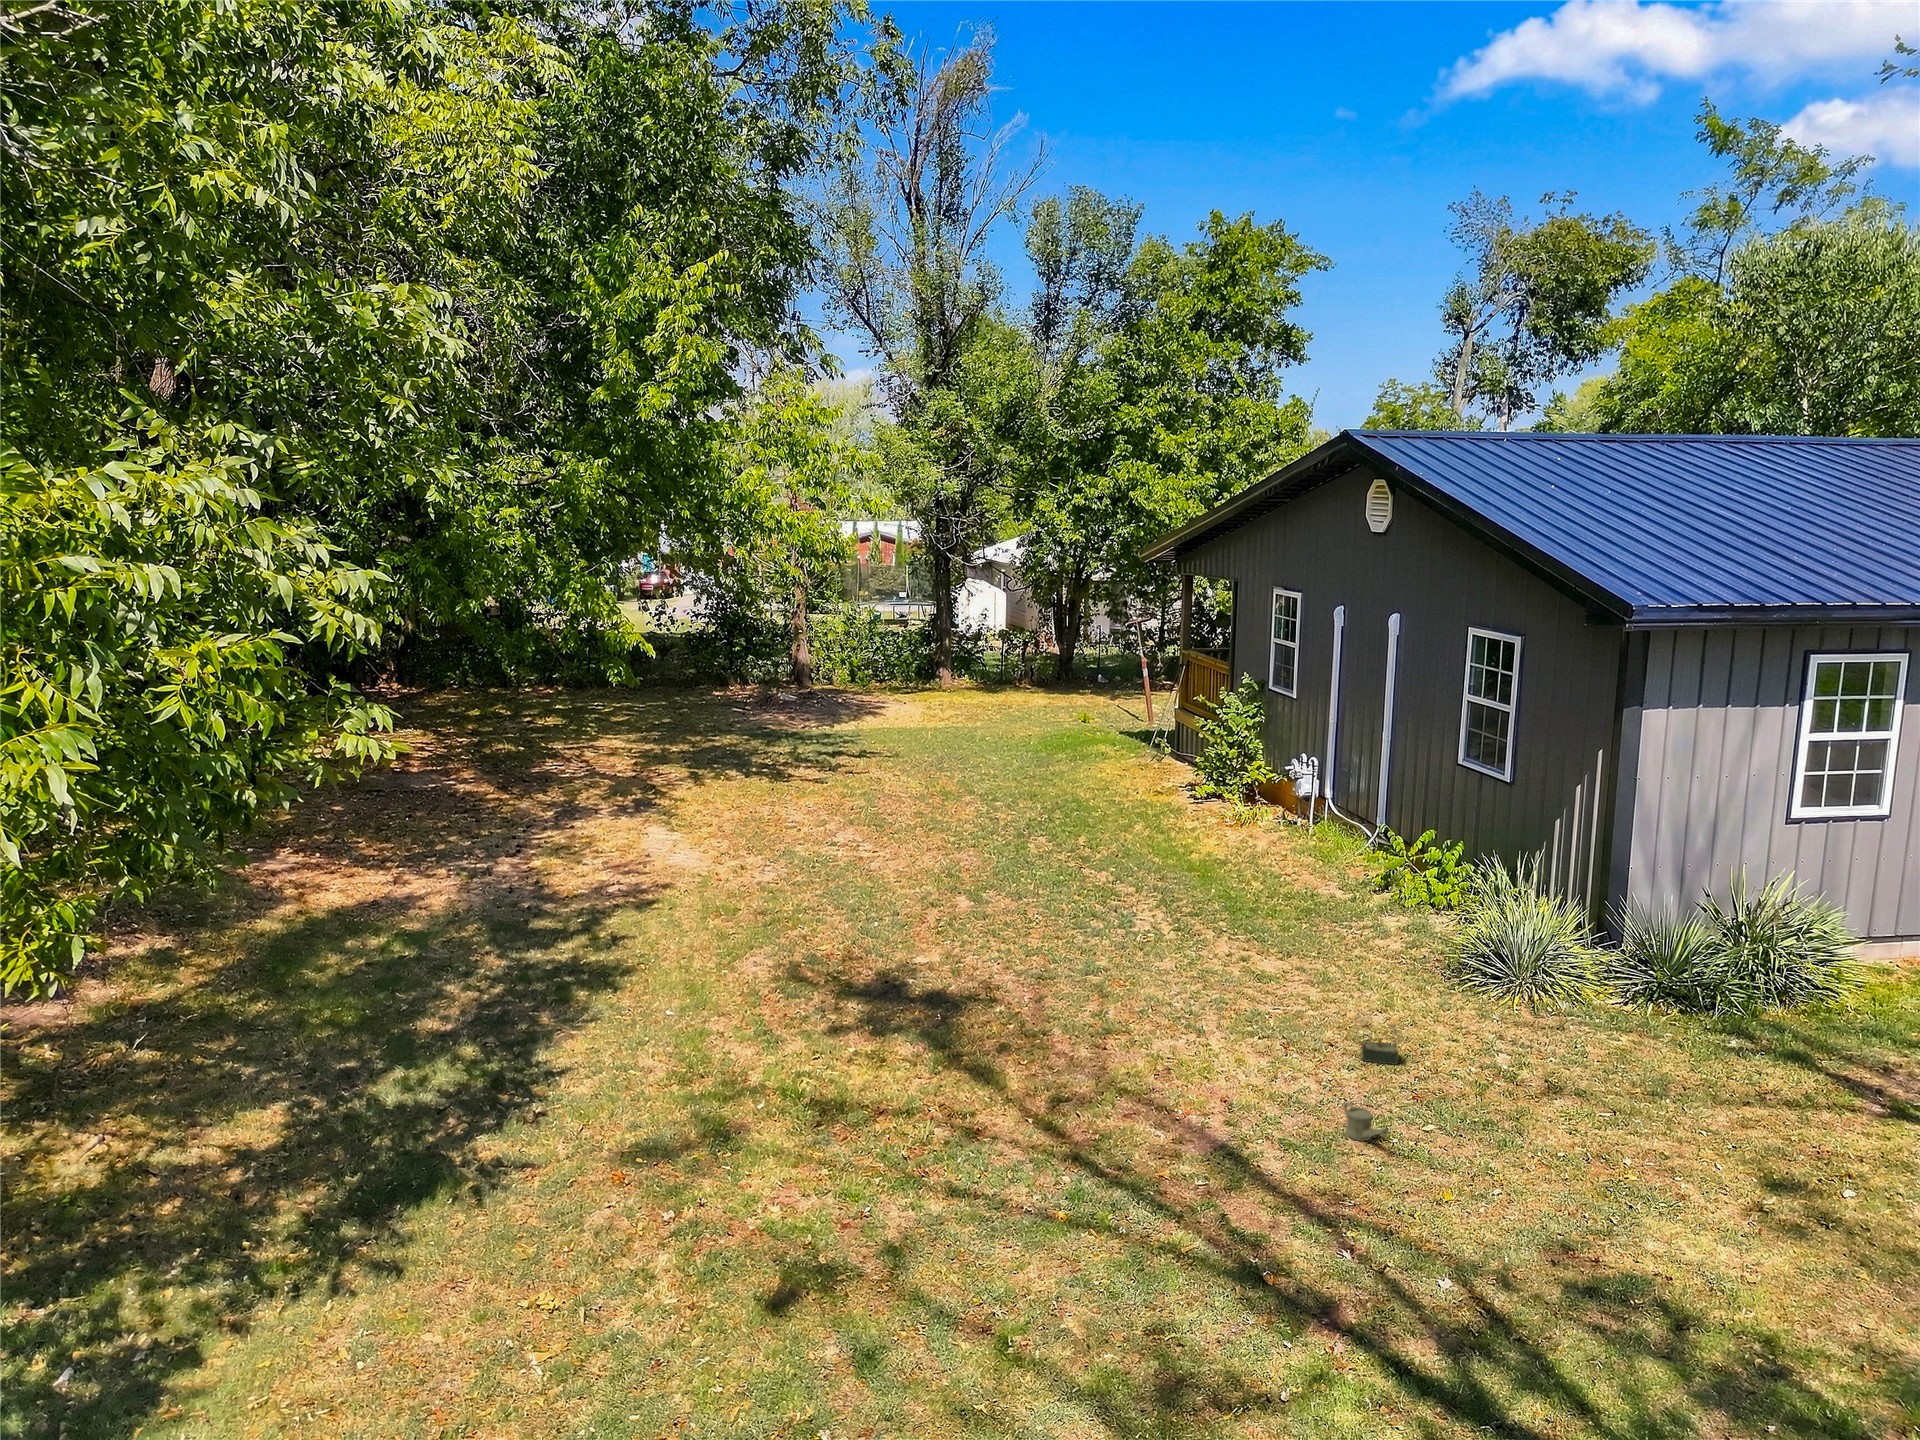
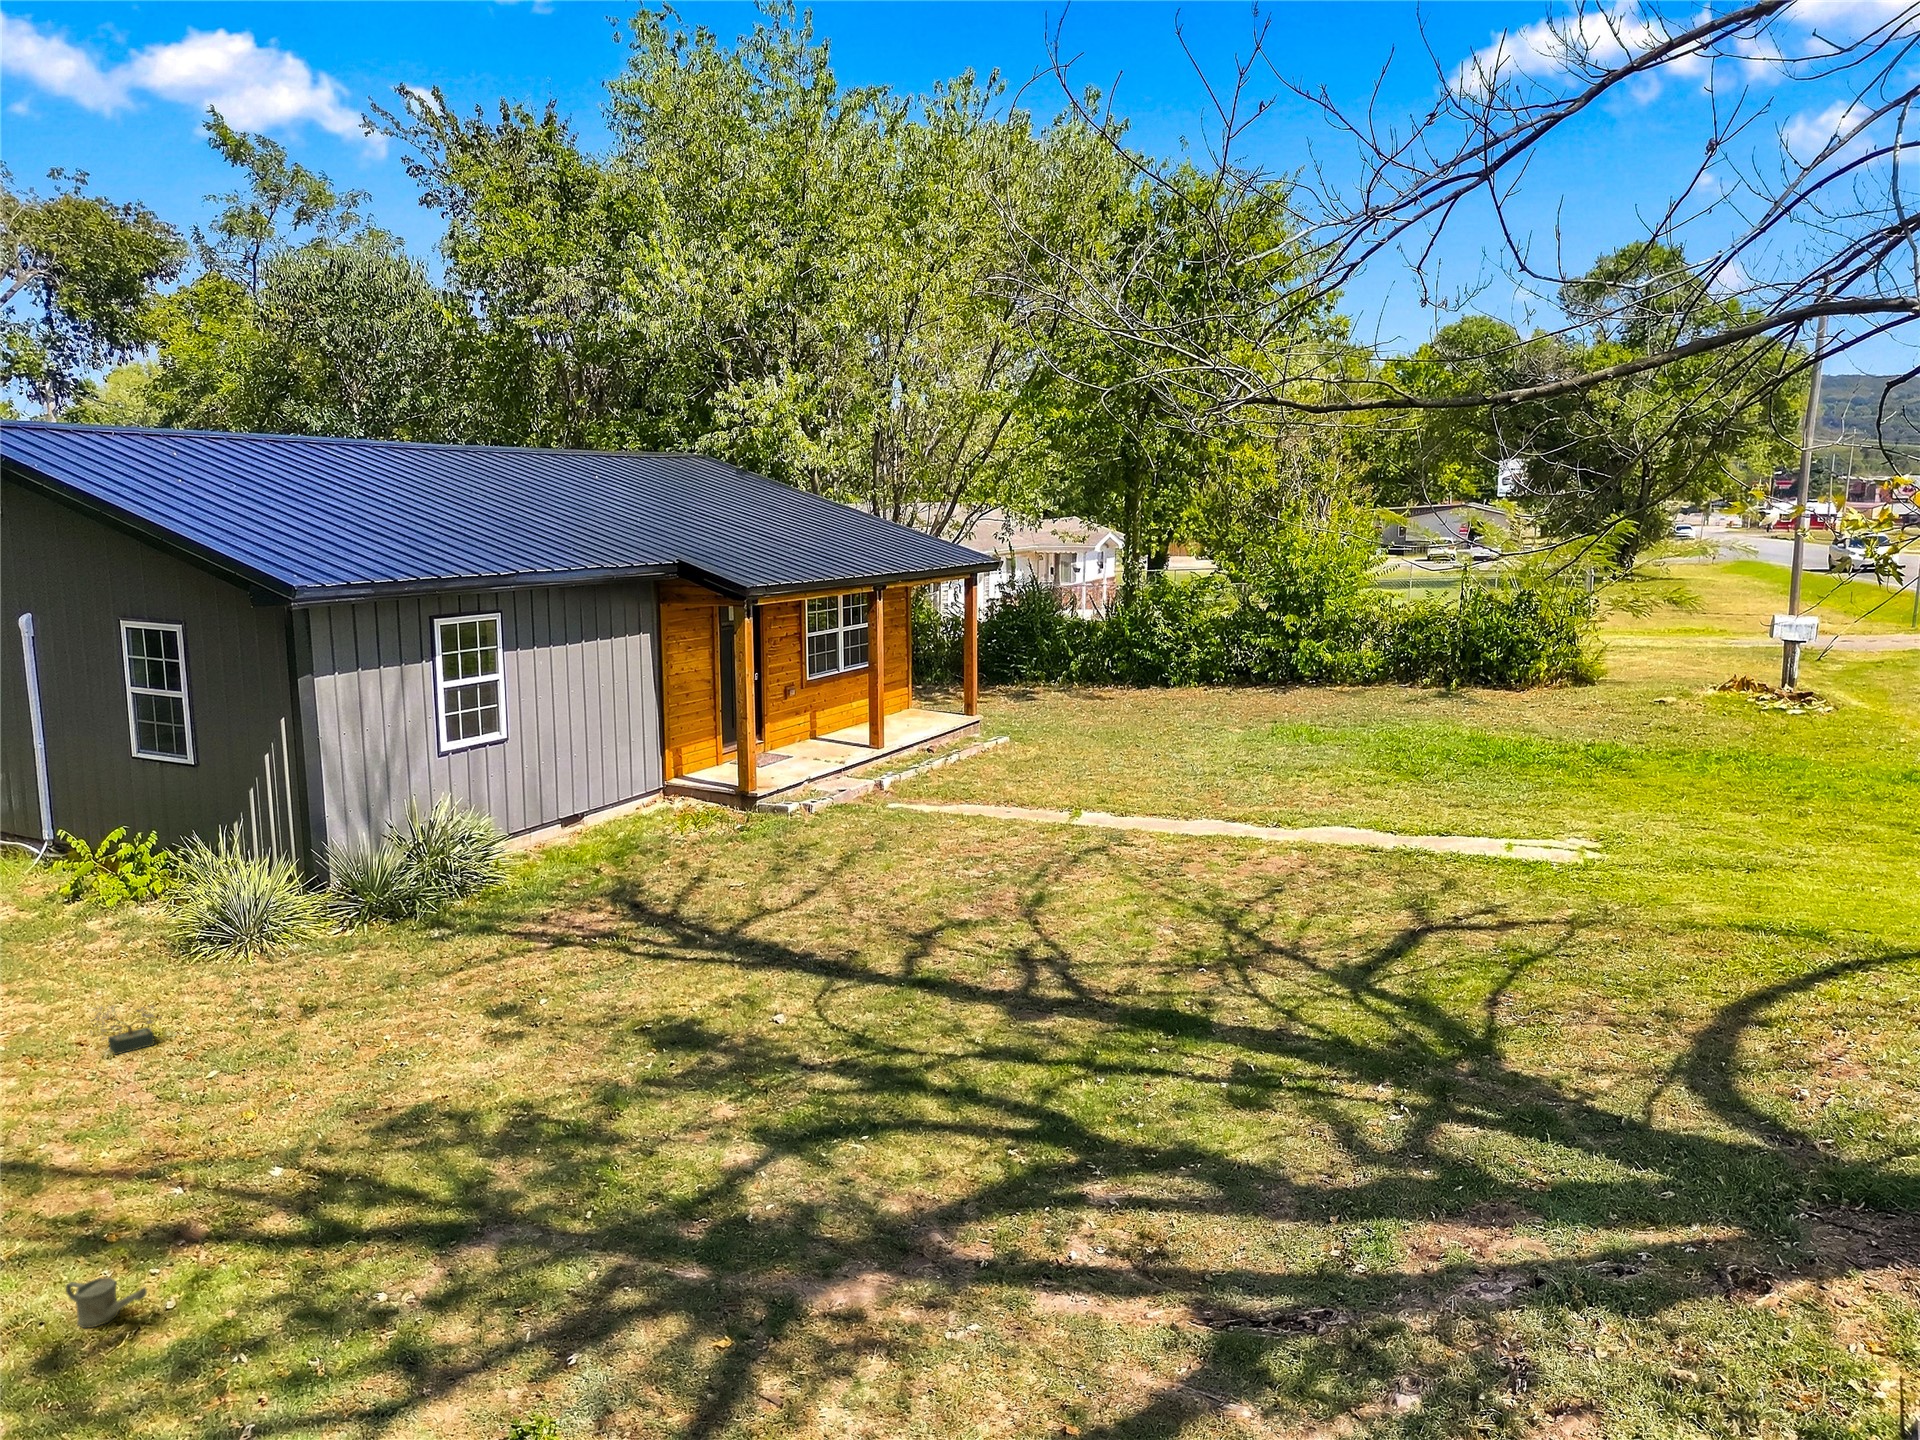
watering can: present [1343,1102,1389,1141] -> present [66,1277,147,1328]

